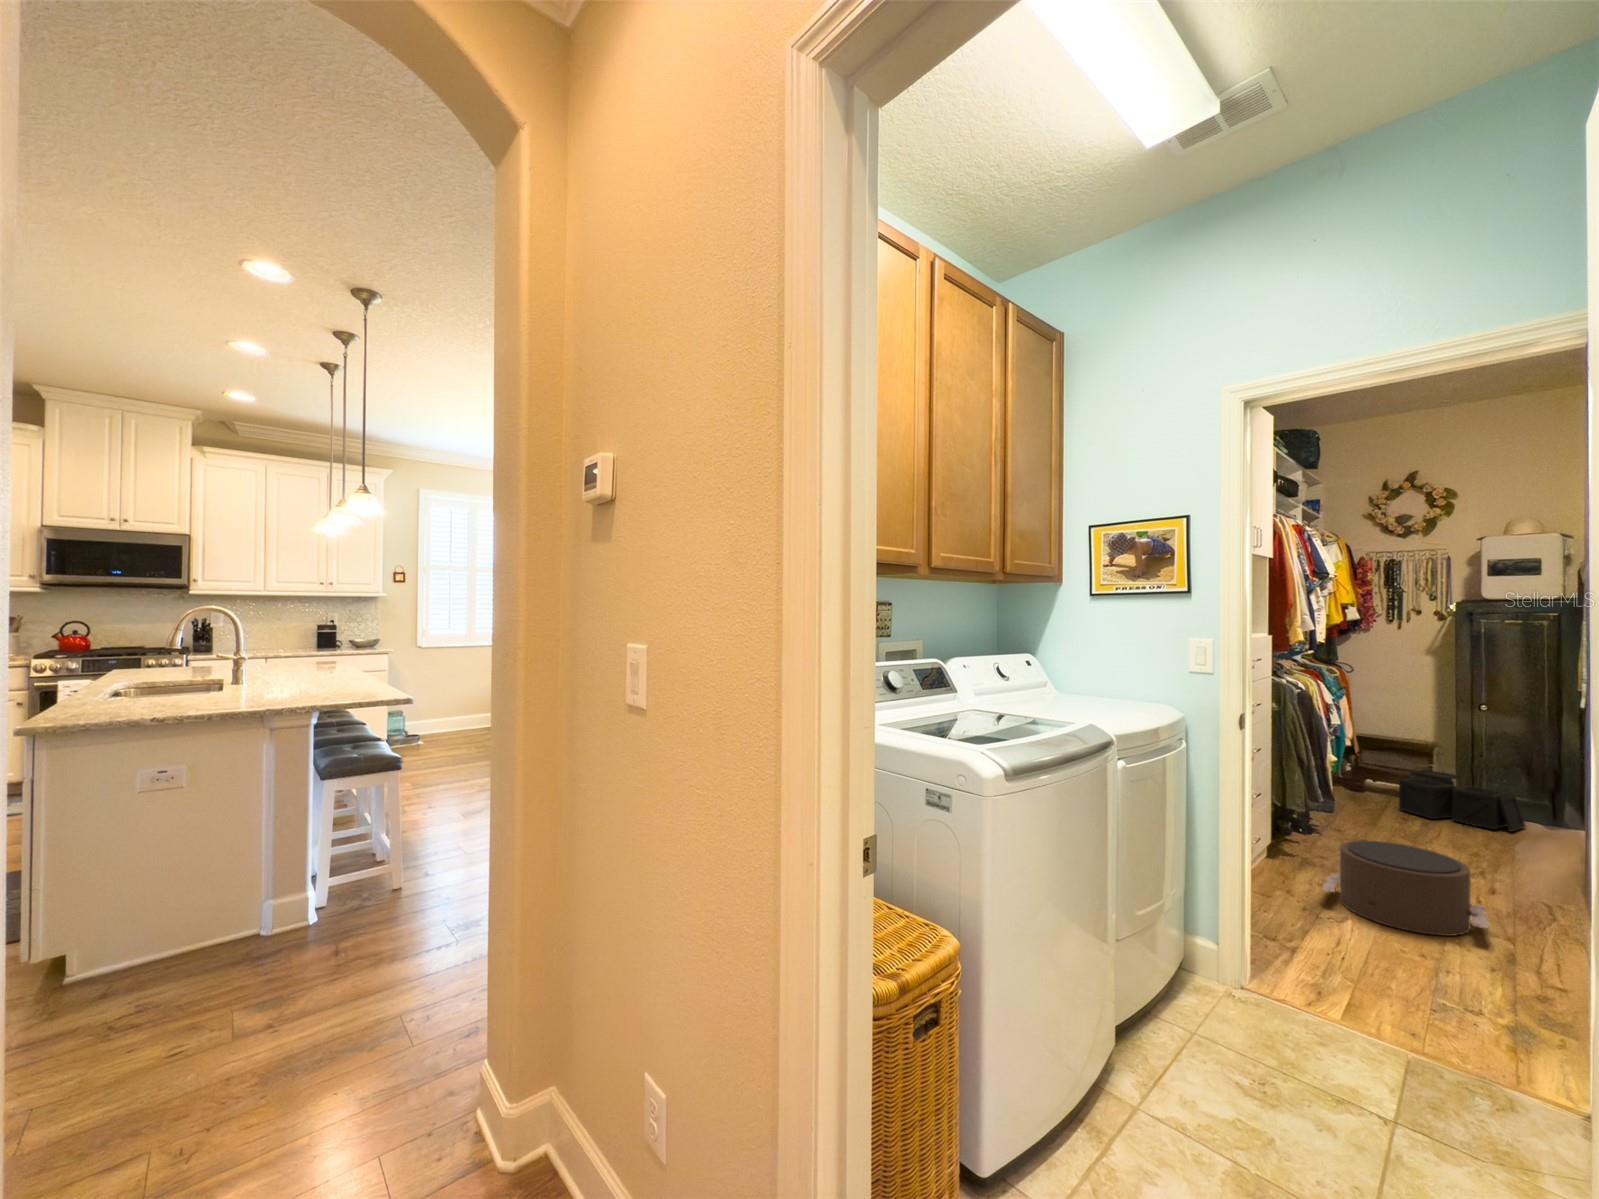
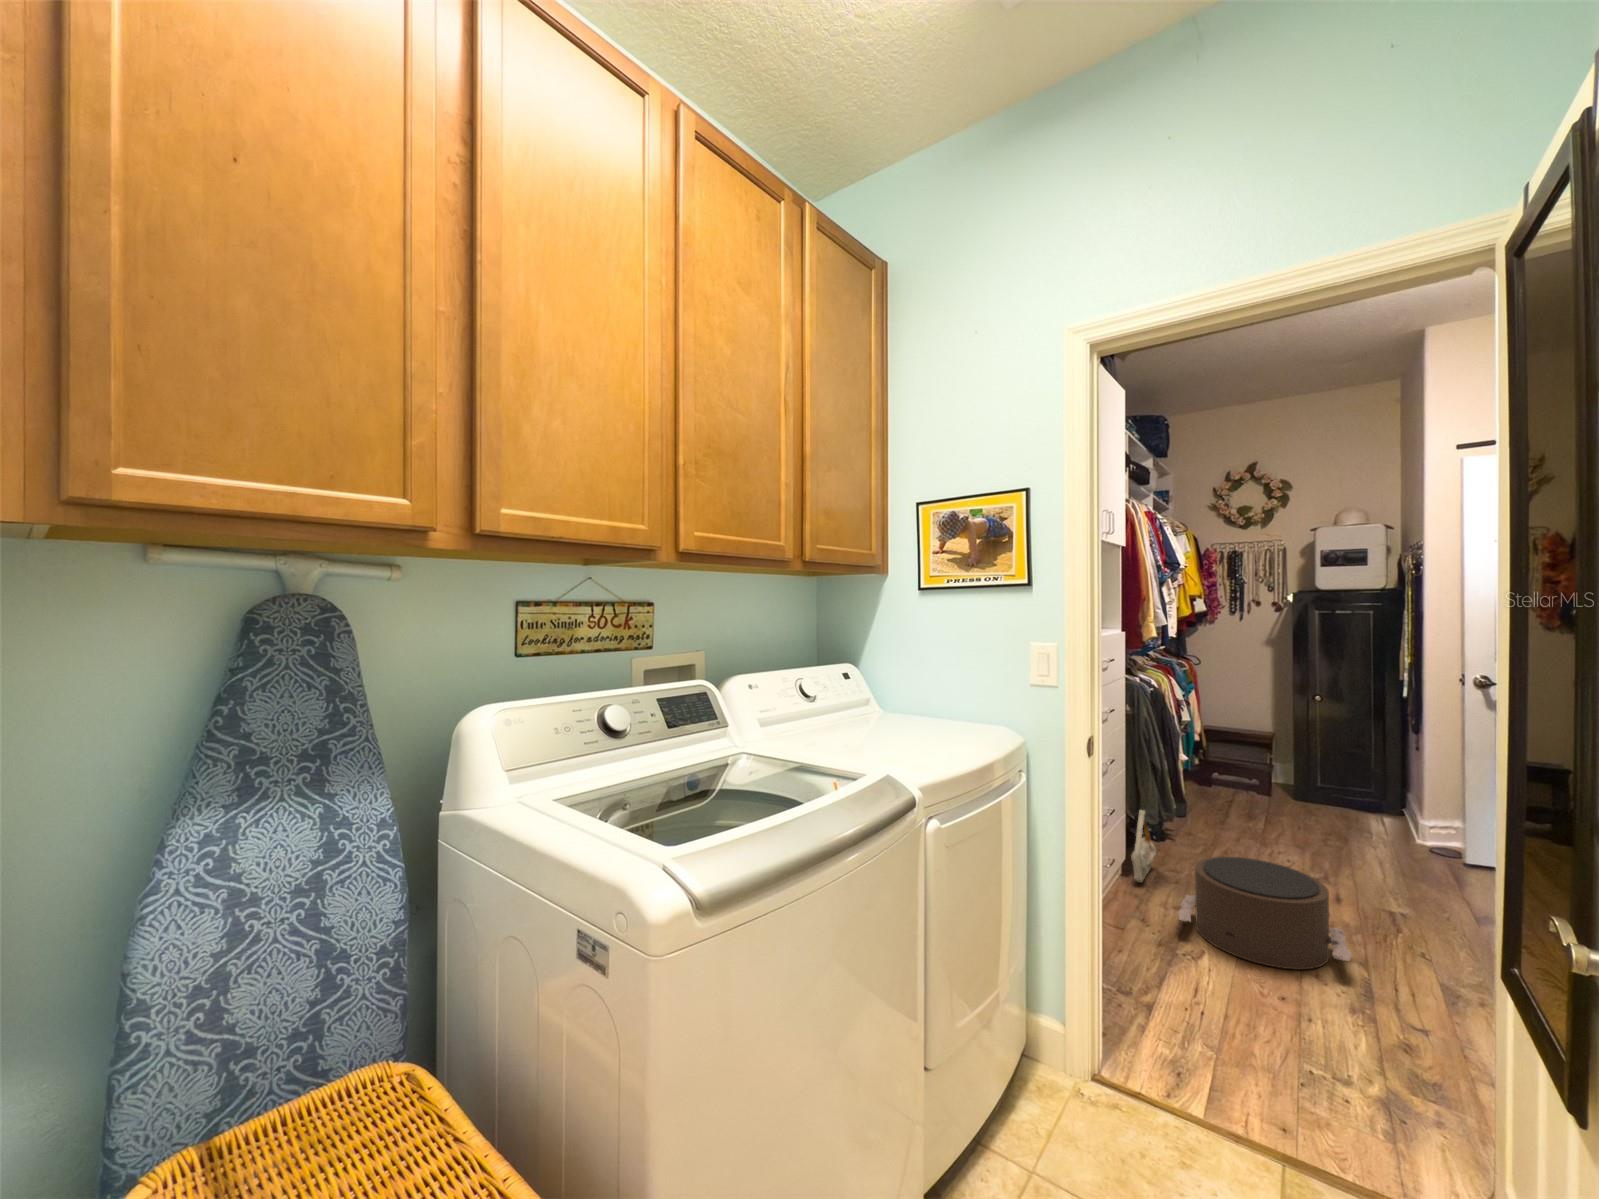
storage bin: present [1399,769,1526,832] -> none [1244,760,1360,825]
bag: none [1278,800,1304,865] -> present [1131,810,1156,882]

